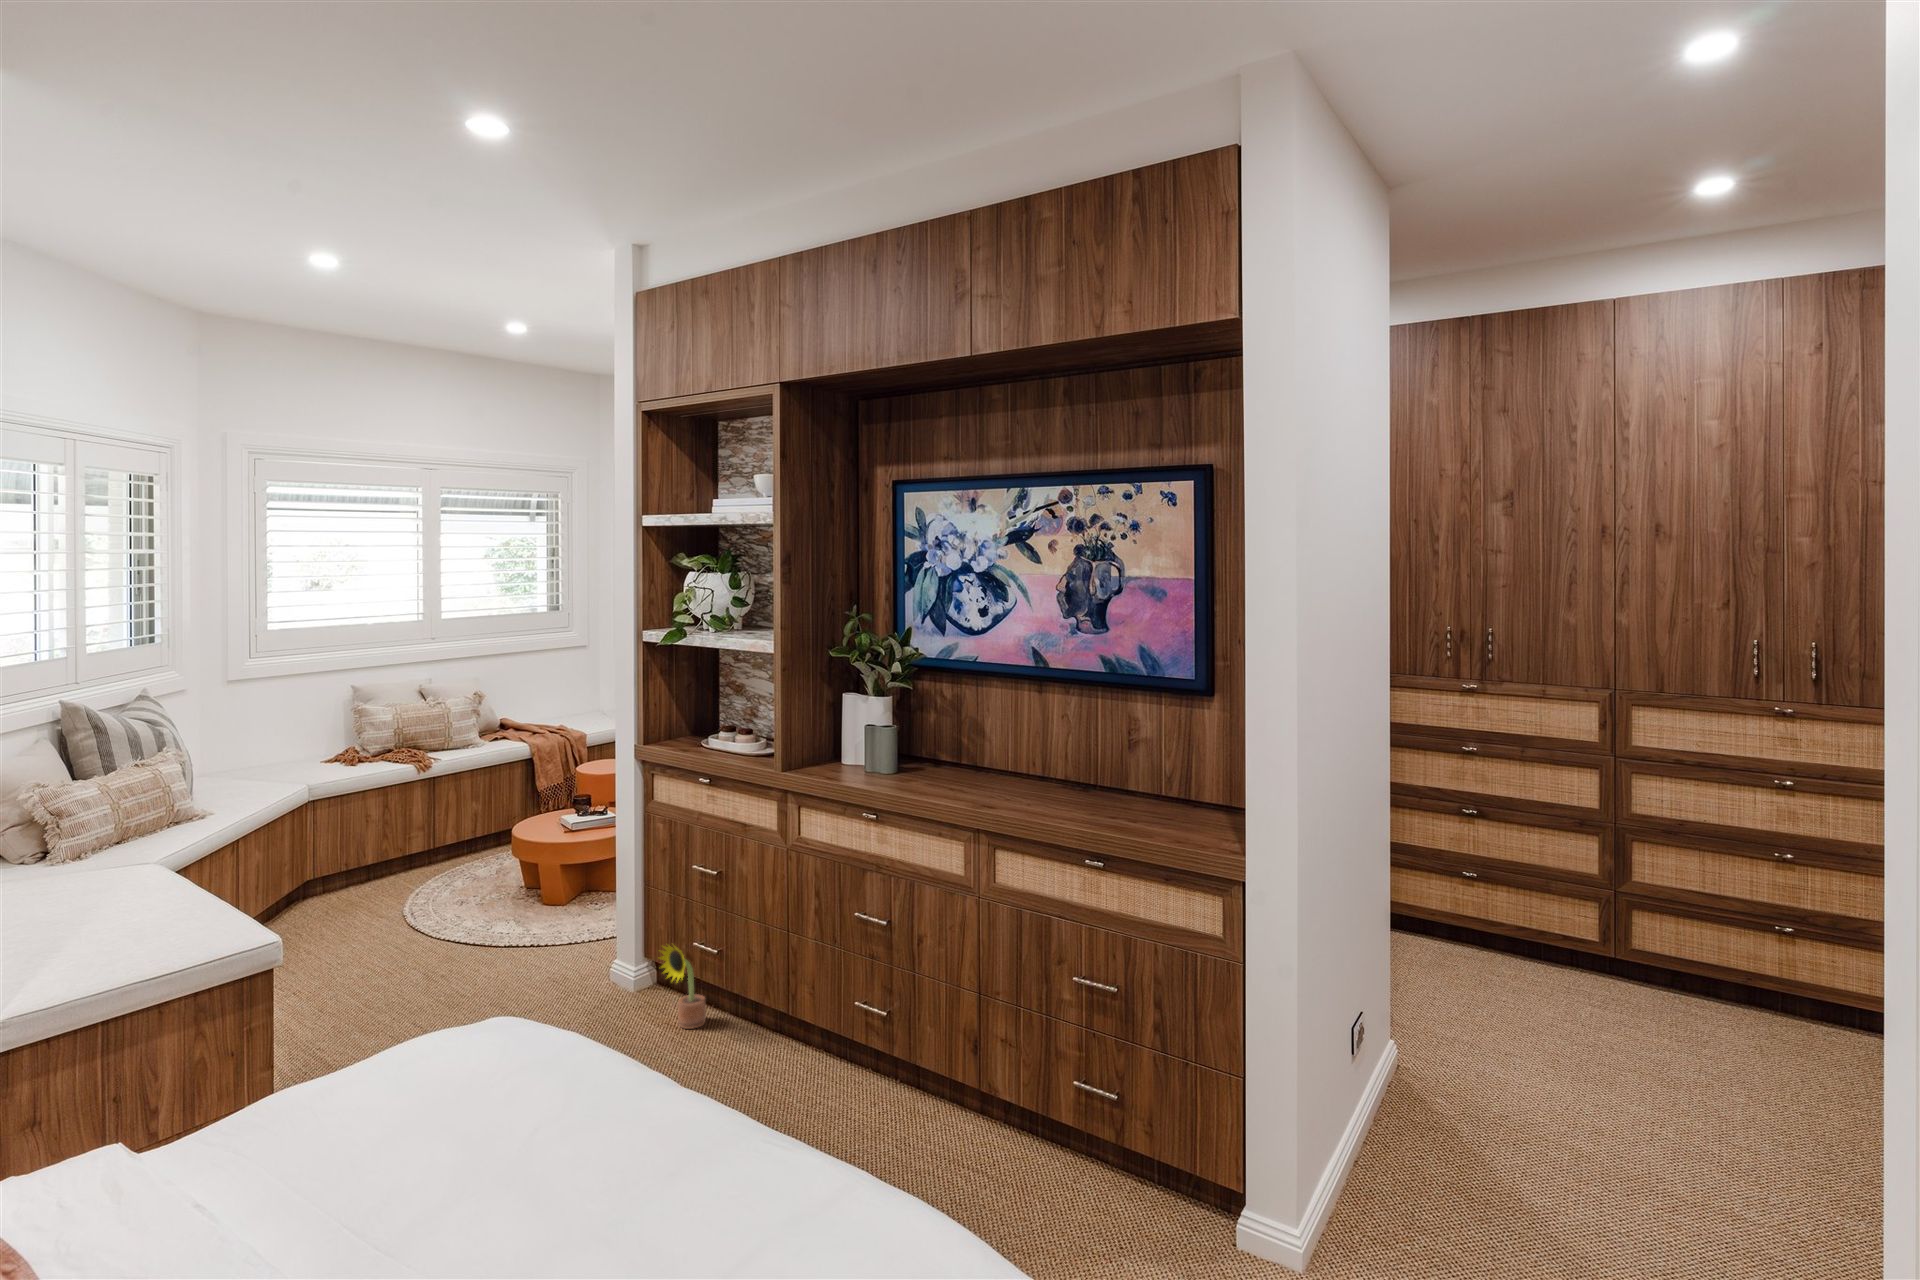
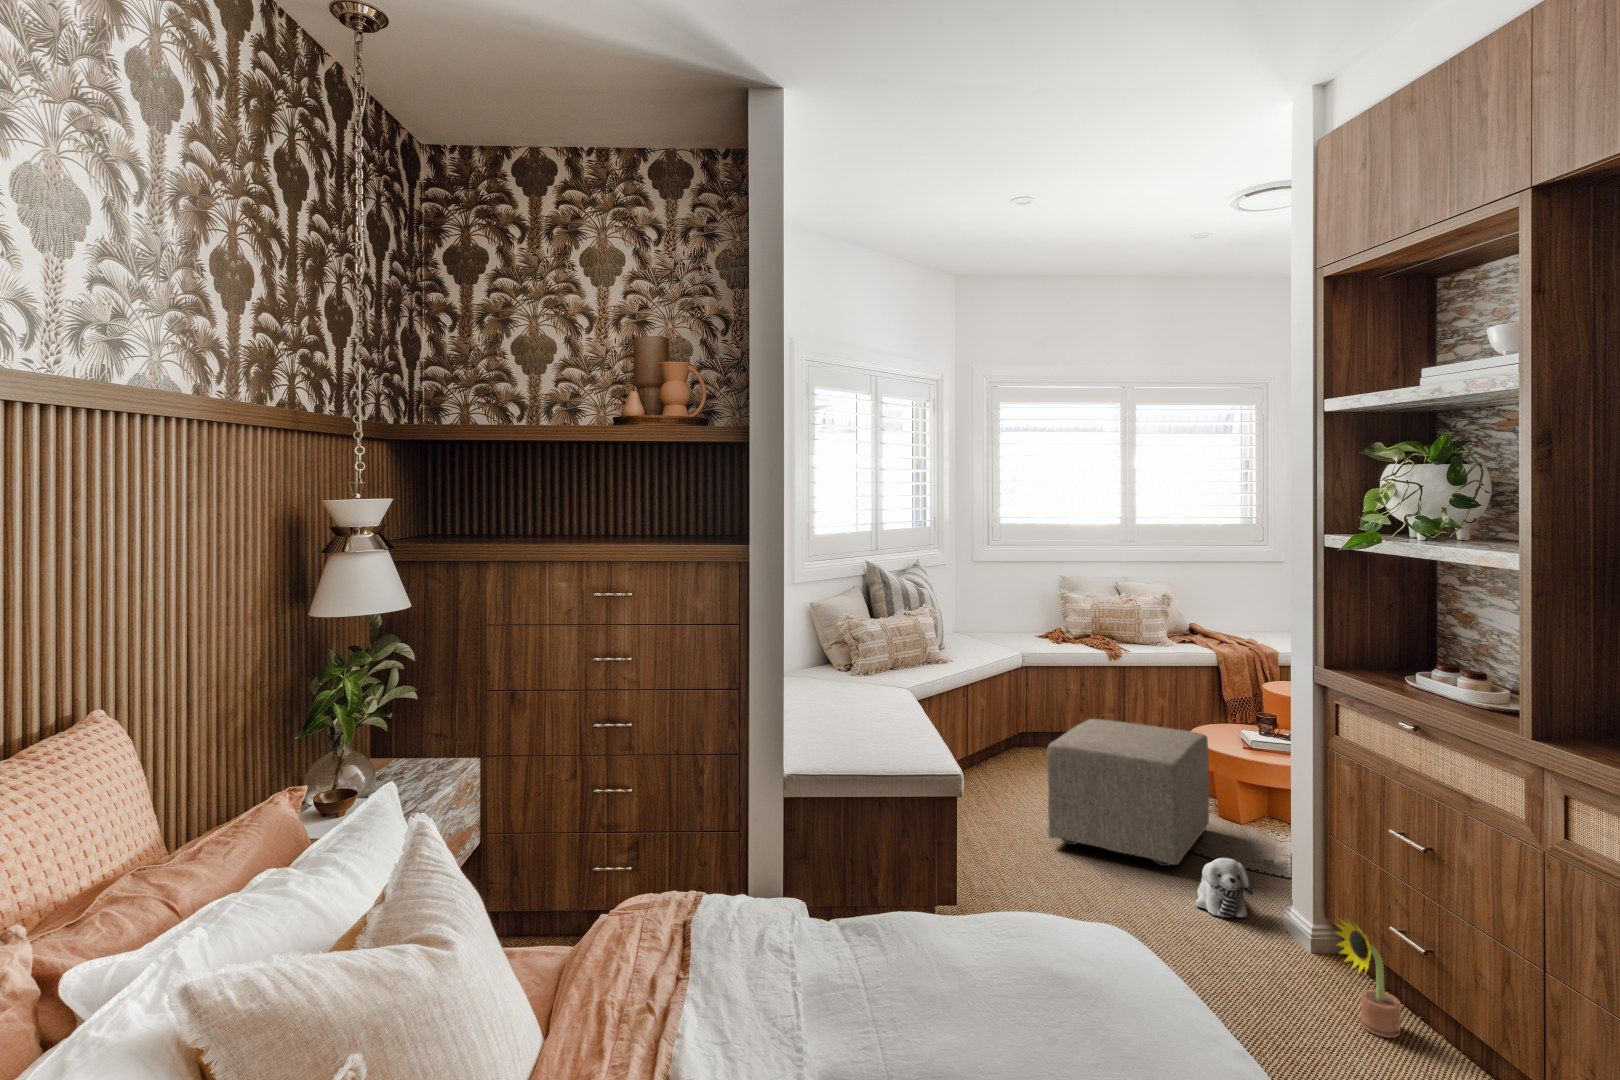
ottoman: none [364,825,537,969] -> present [1047,719,1209,866]
plush toy: none [535,931,586,987] -> present [1196,858,1253,918]

